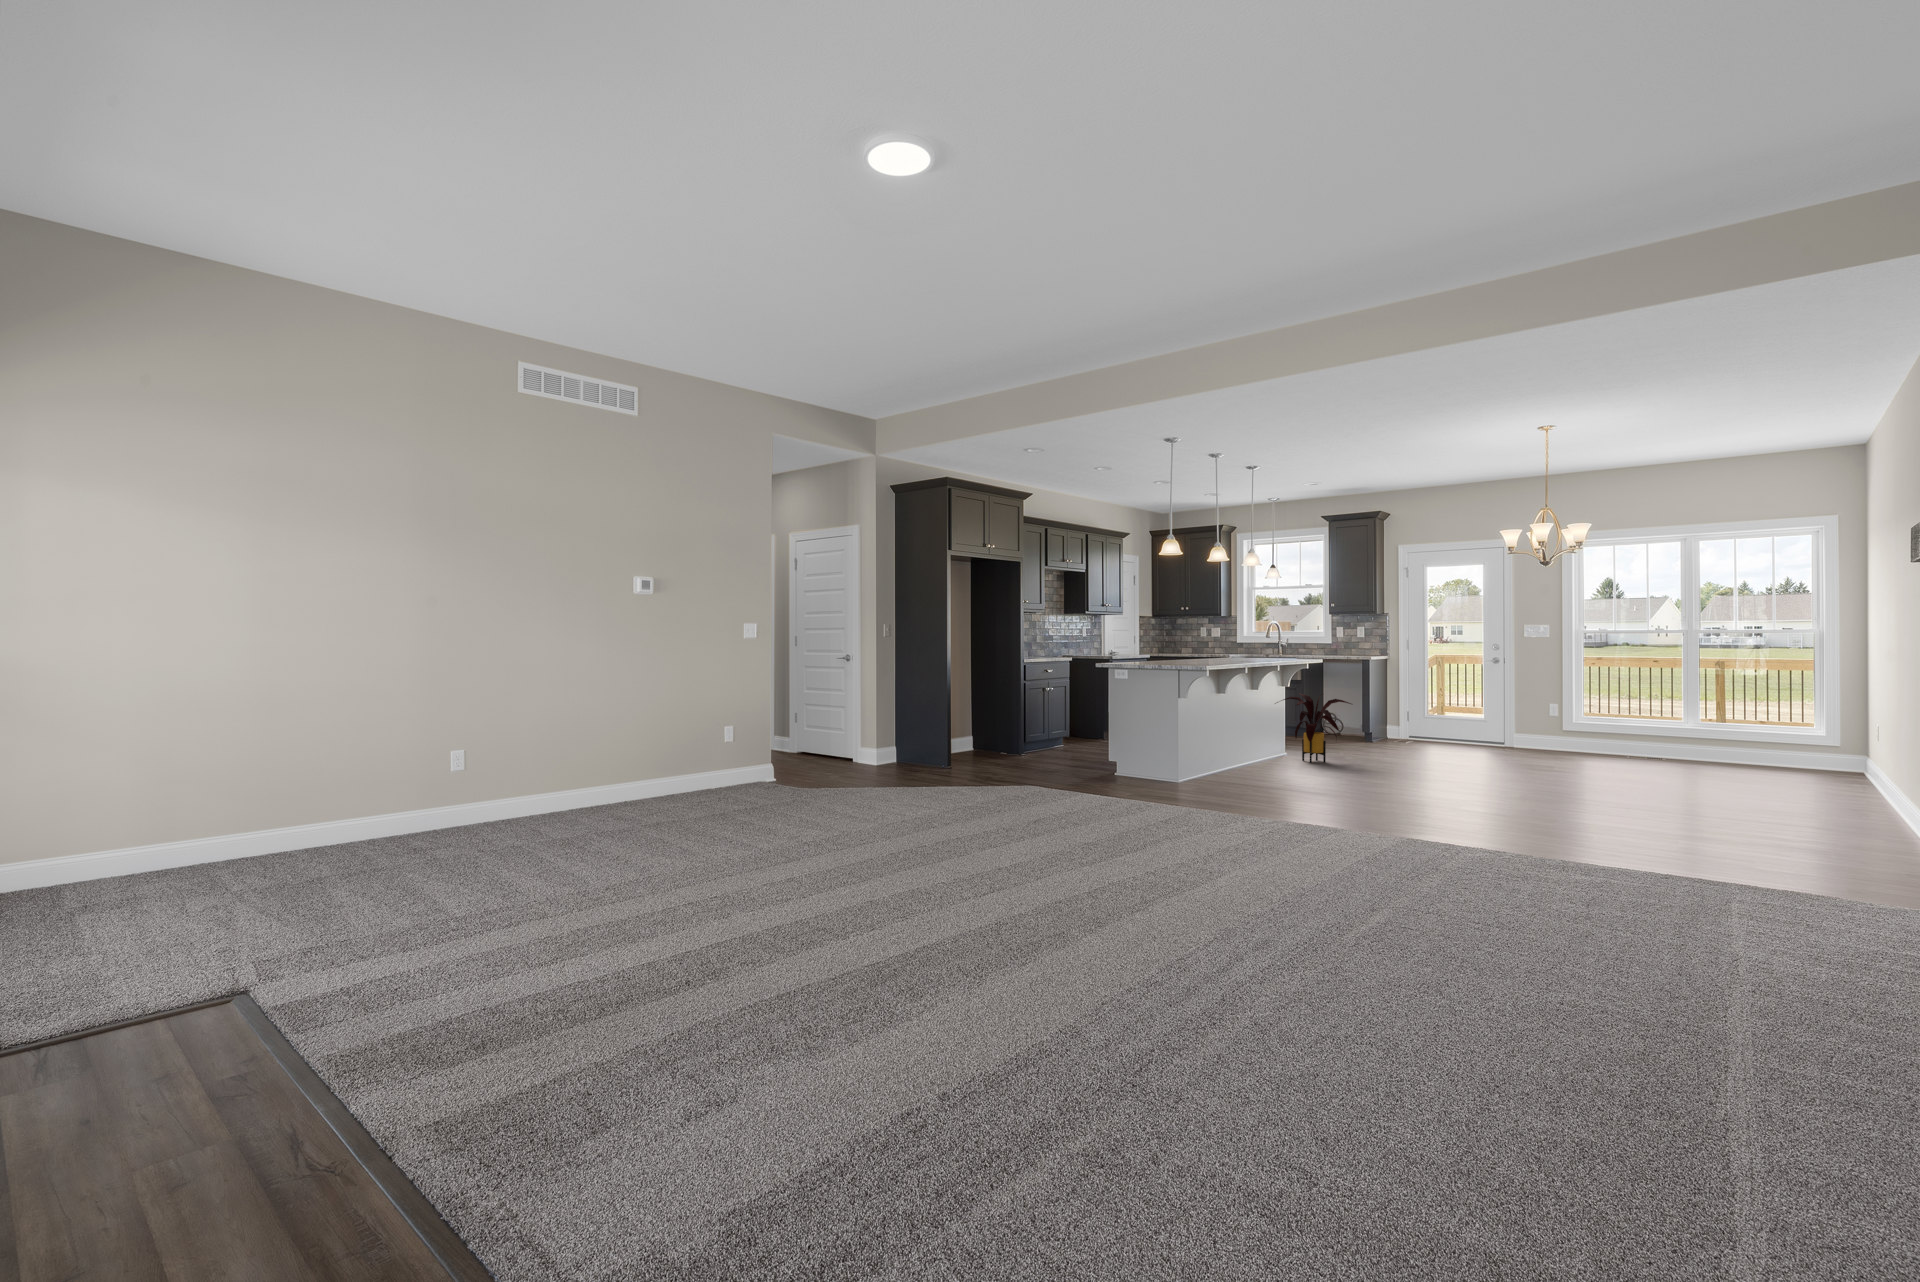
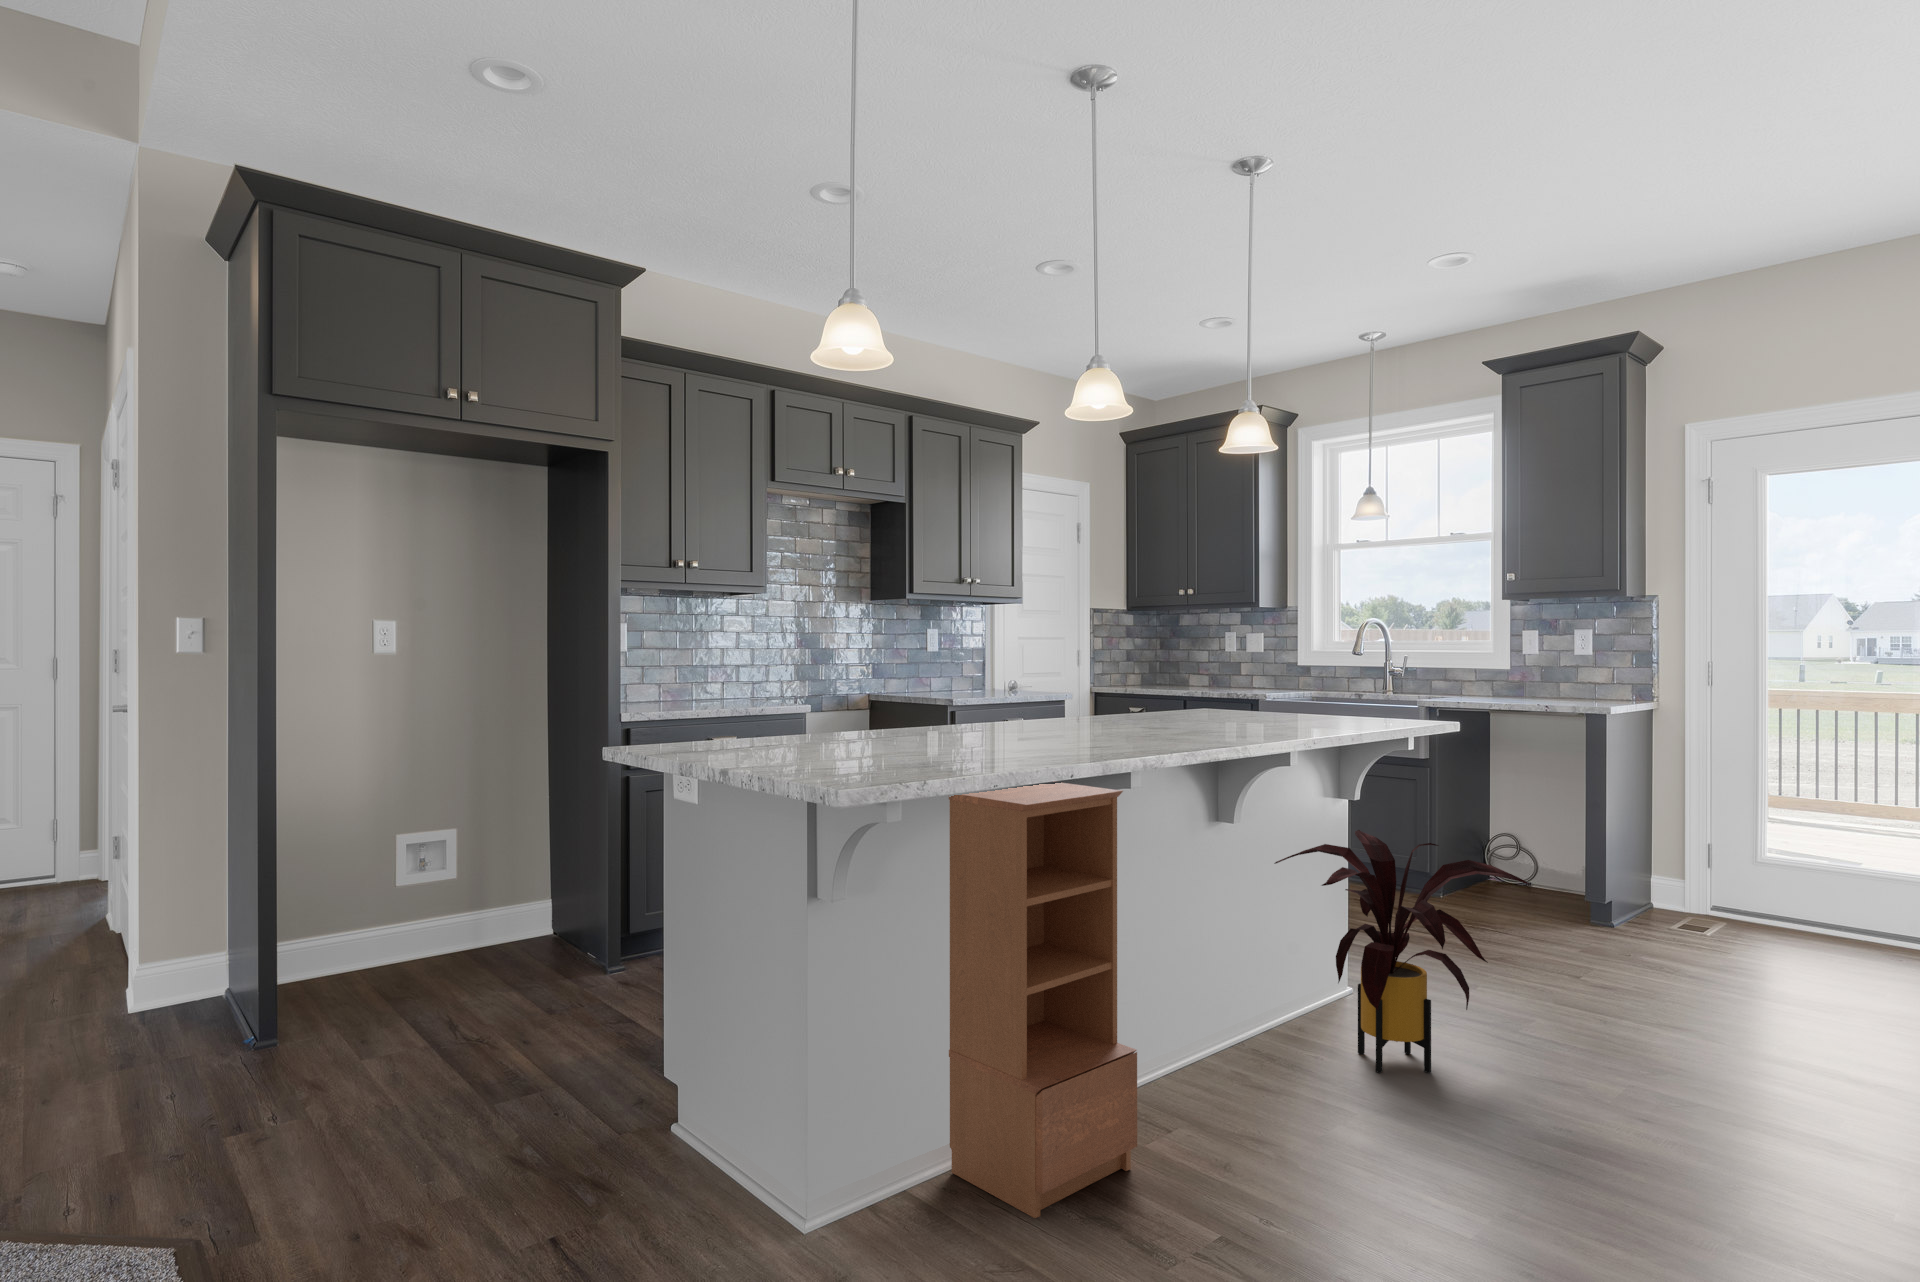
bookcase: none [1212,671,1260,778] -> present [949,783,1137,1218]

